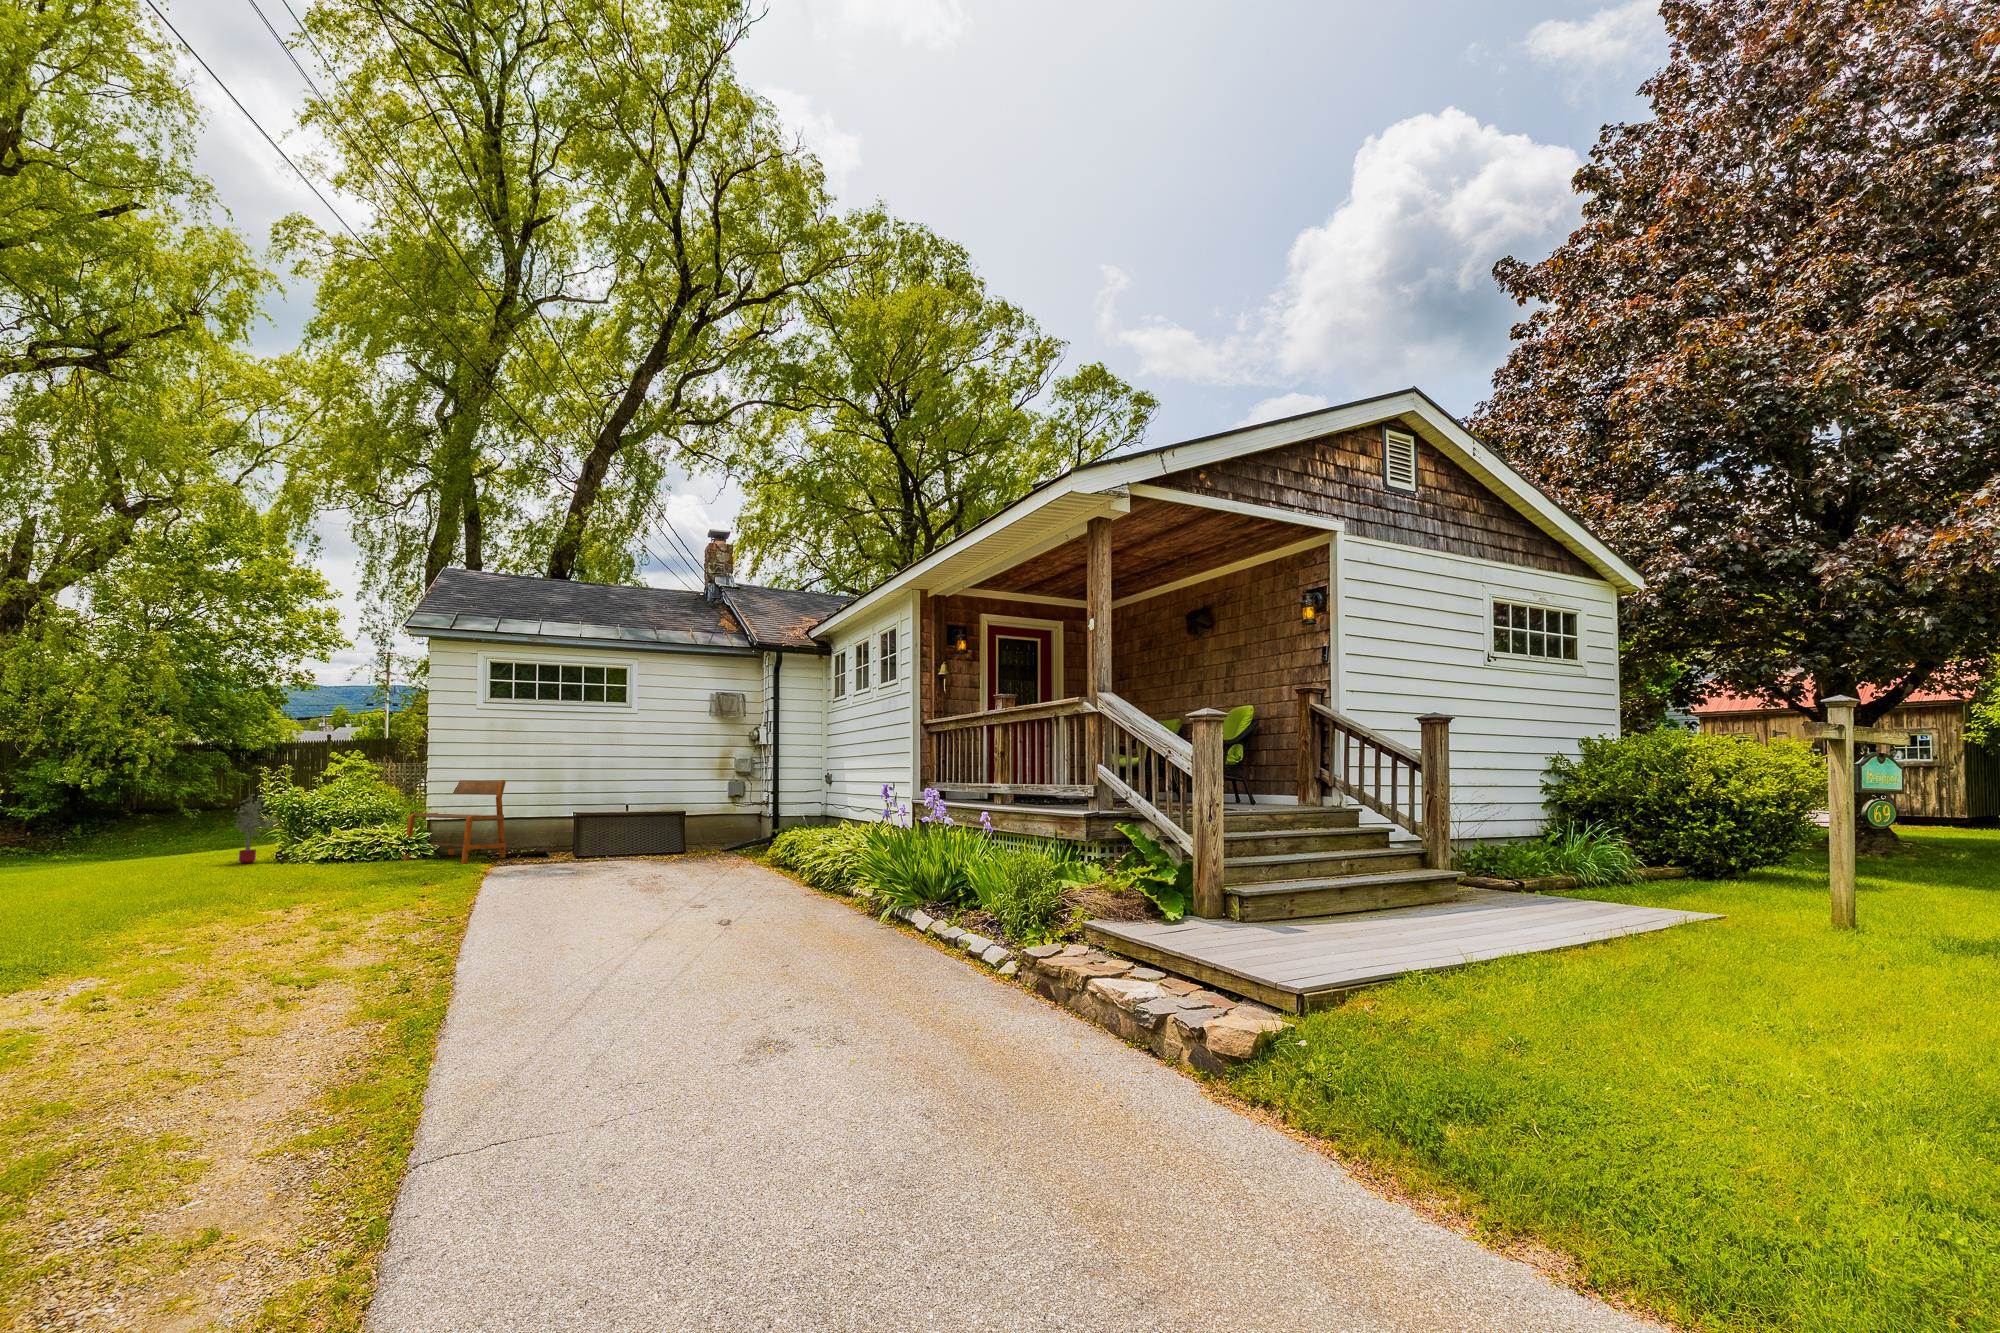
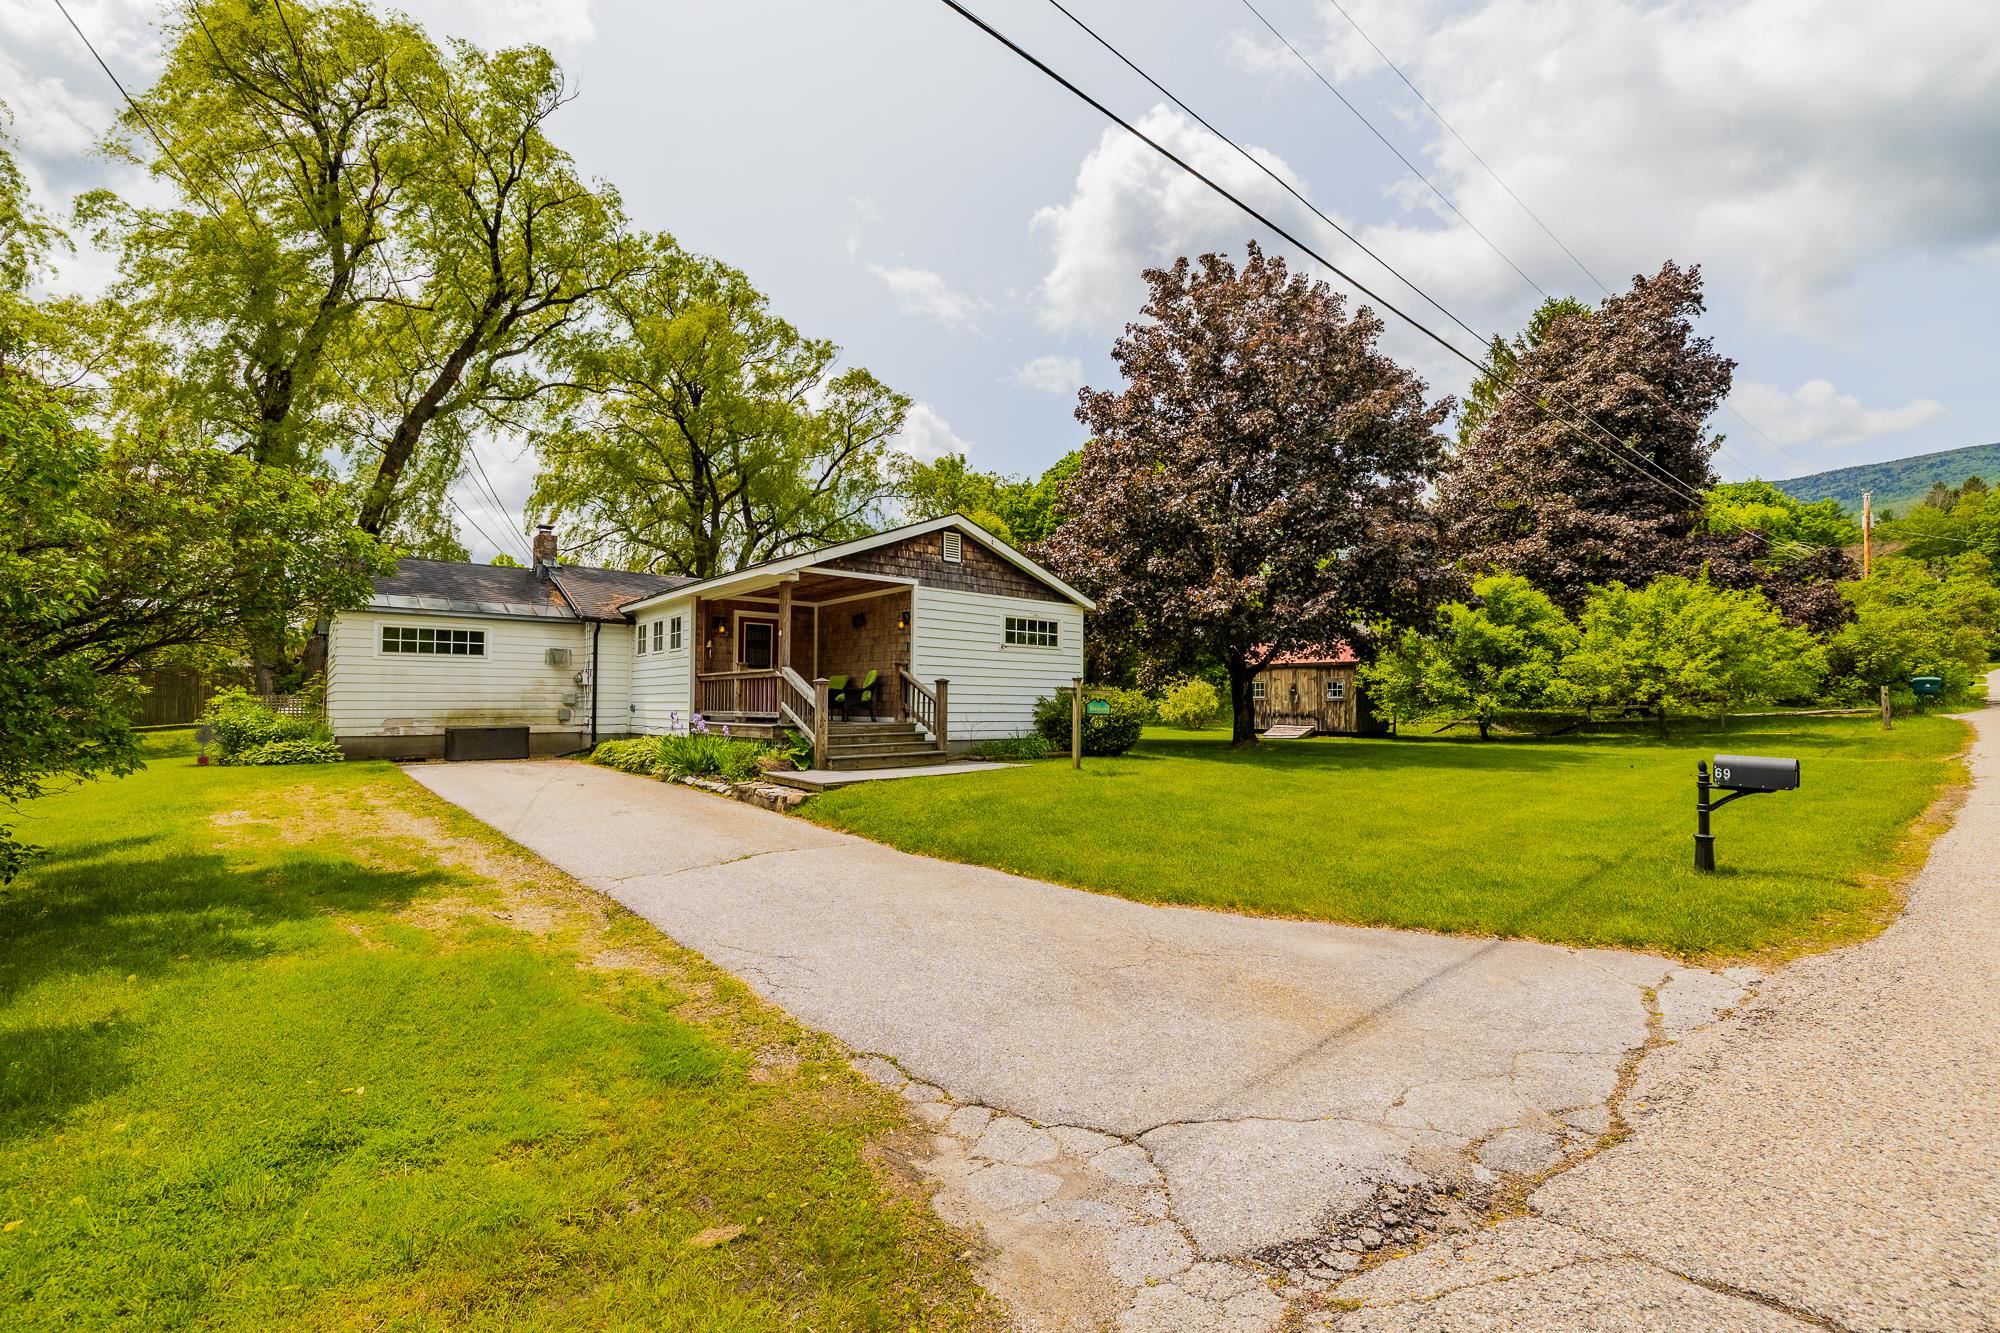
bench: present [403,780,506,864] -> none [325,708,402,763]

